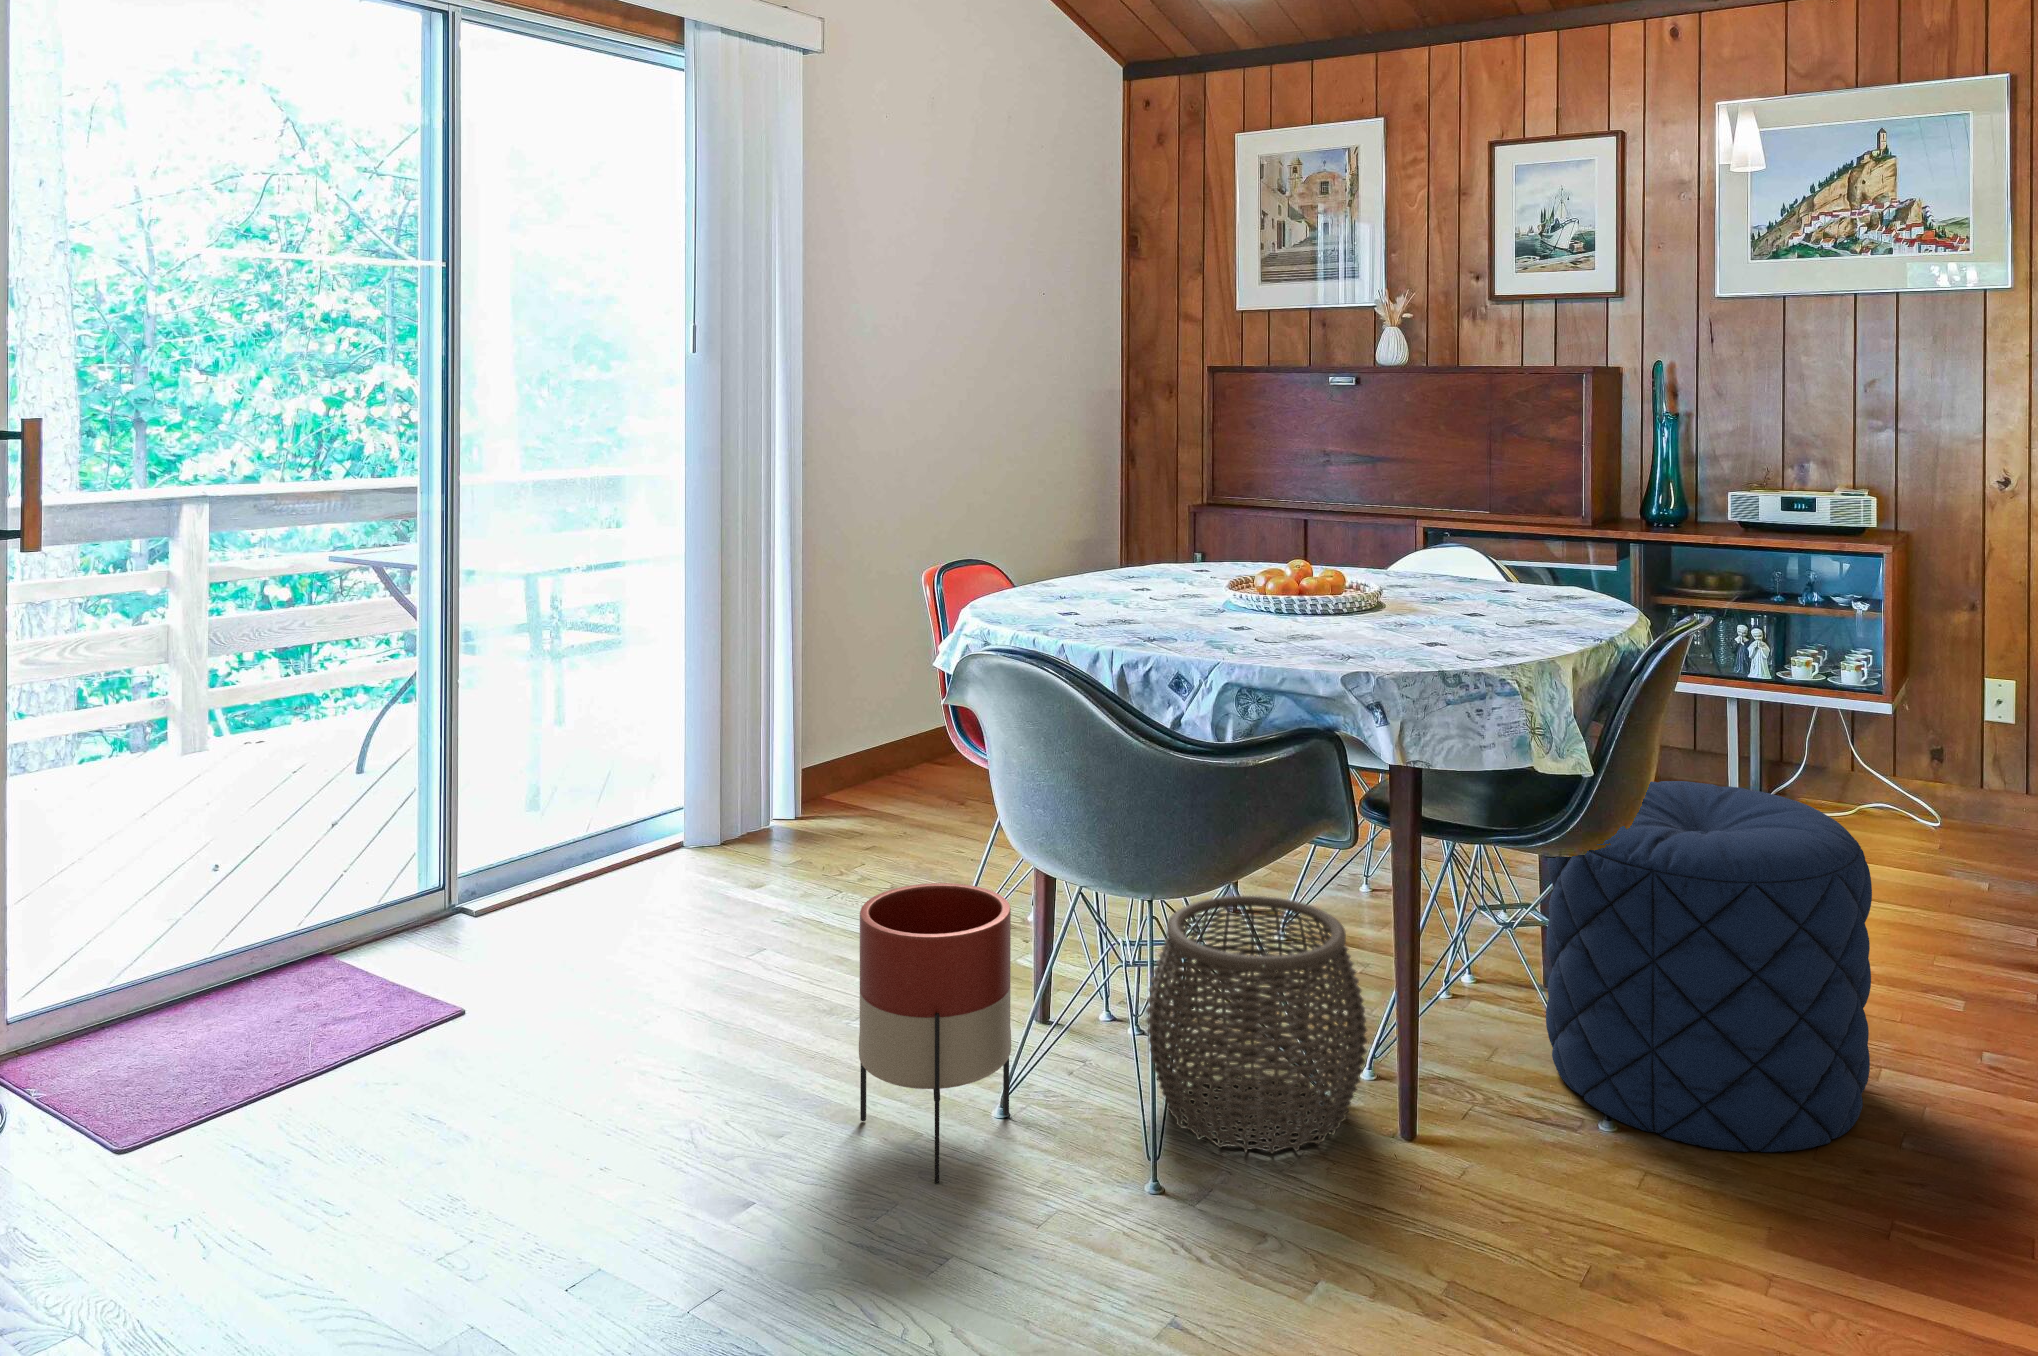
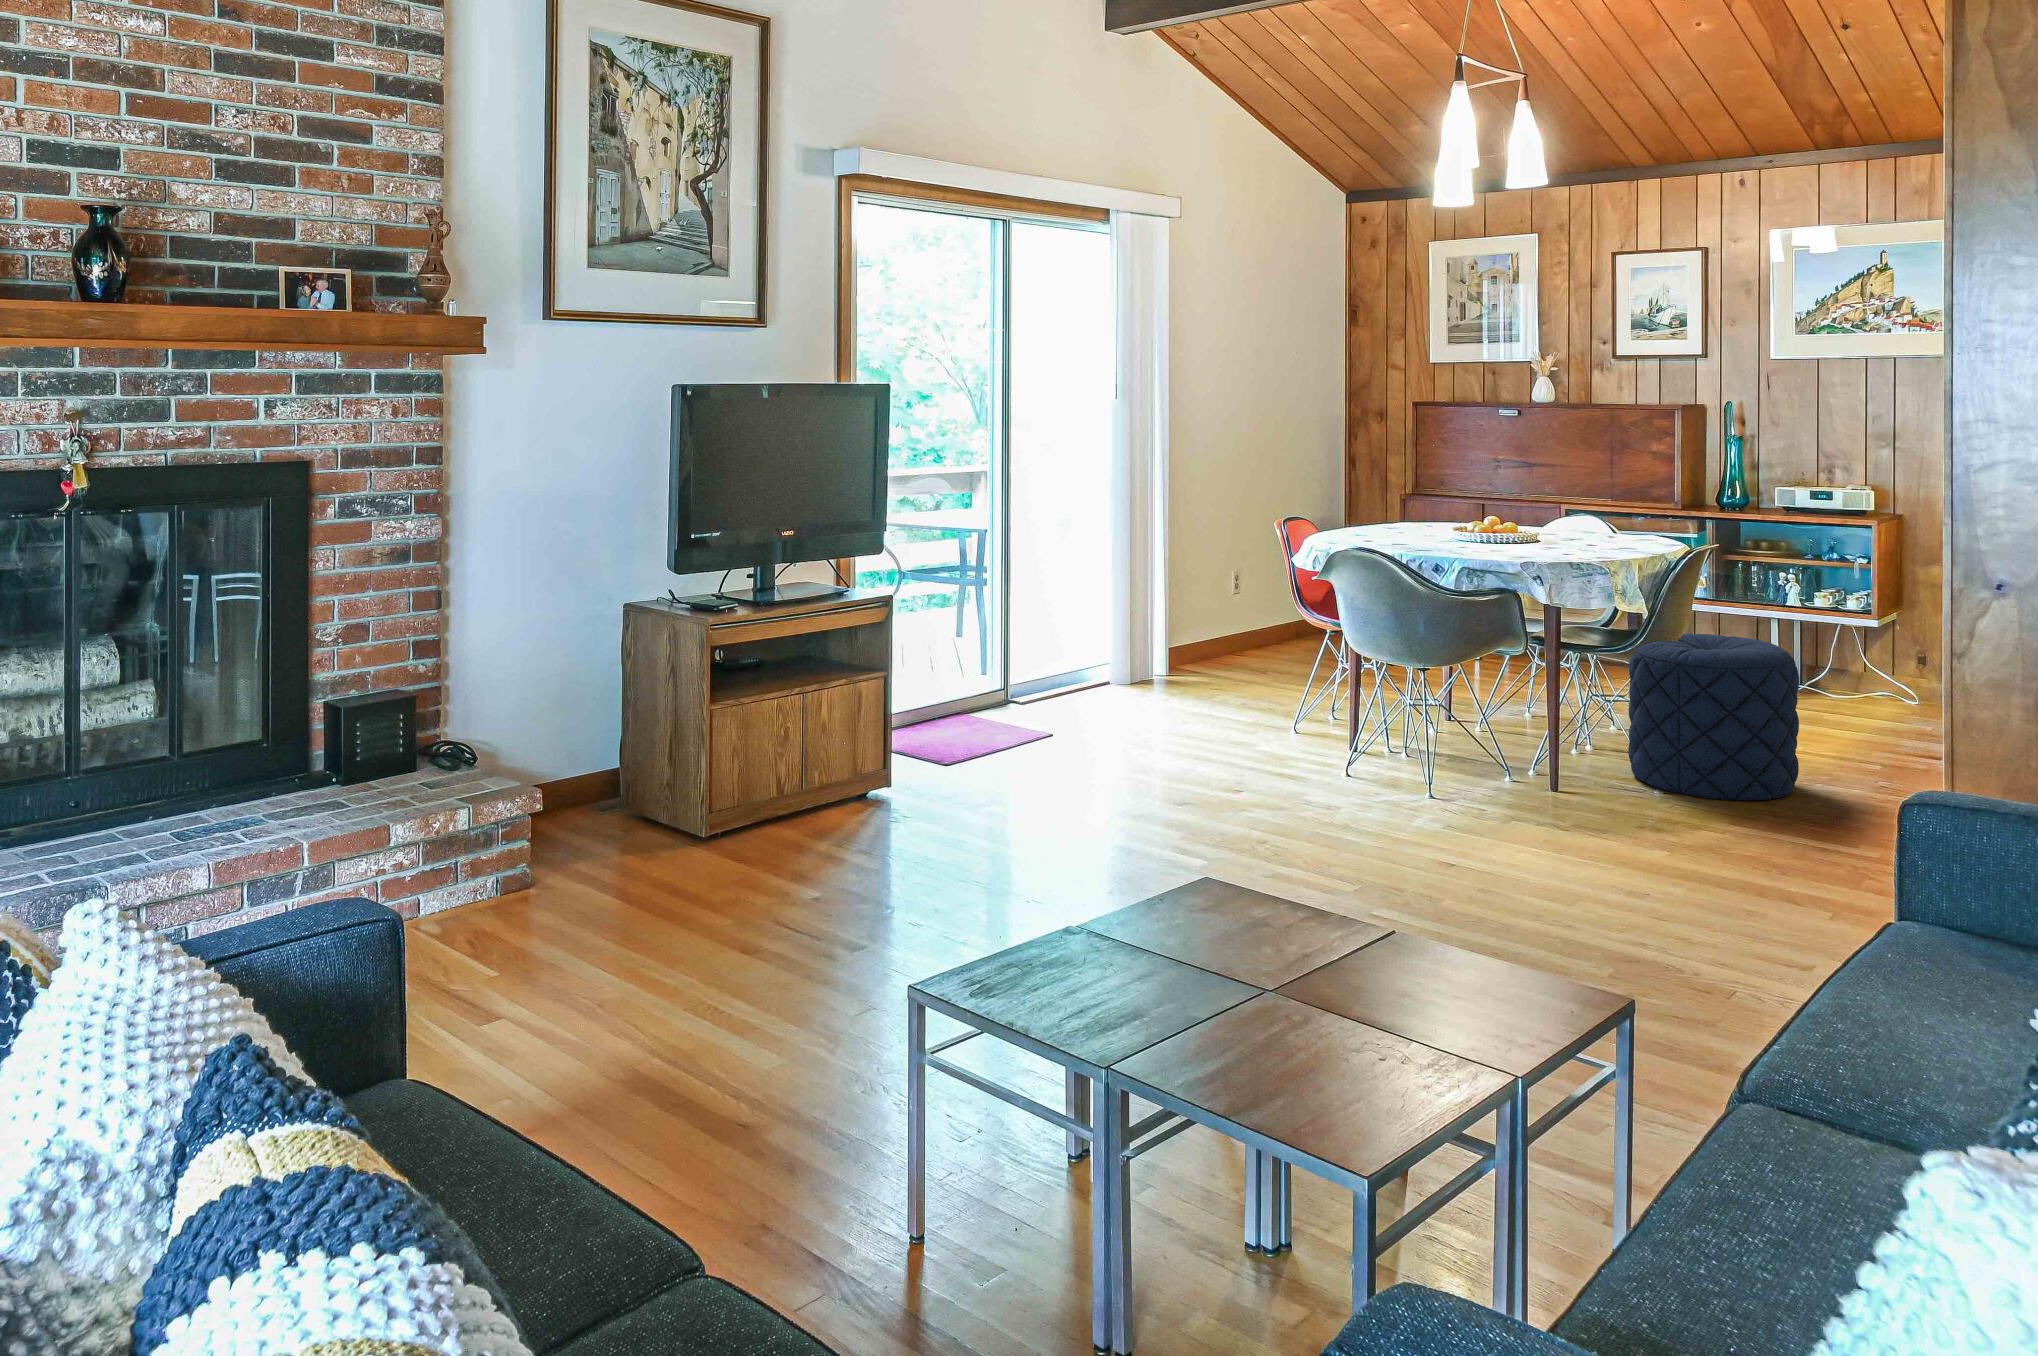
planter: present [859,883,1011,1184] -> none [1280,665,1356,790]
woven basket: present [1146,895,1367,1153] -> none [1419,680,1533,790]

